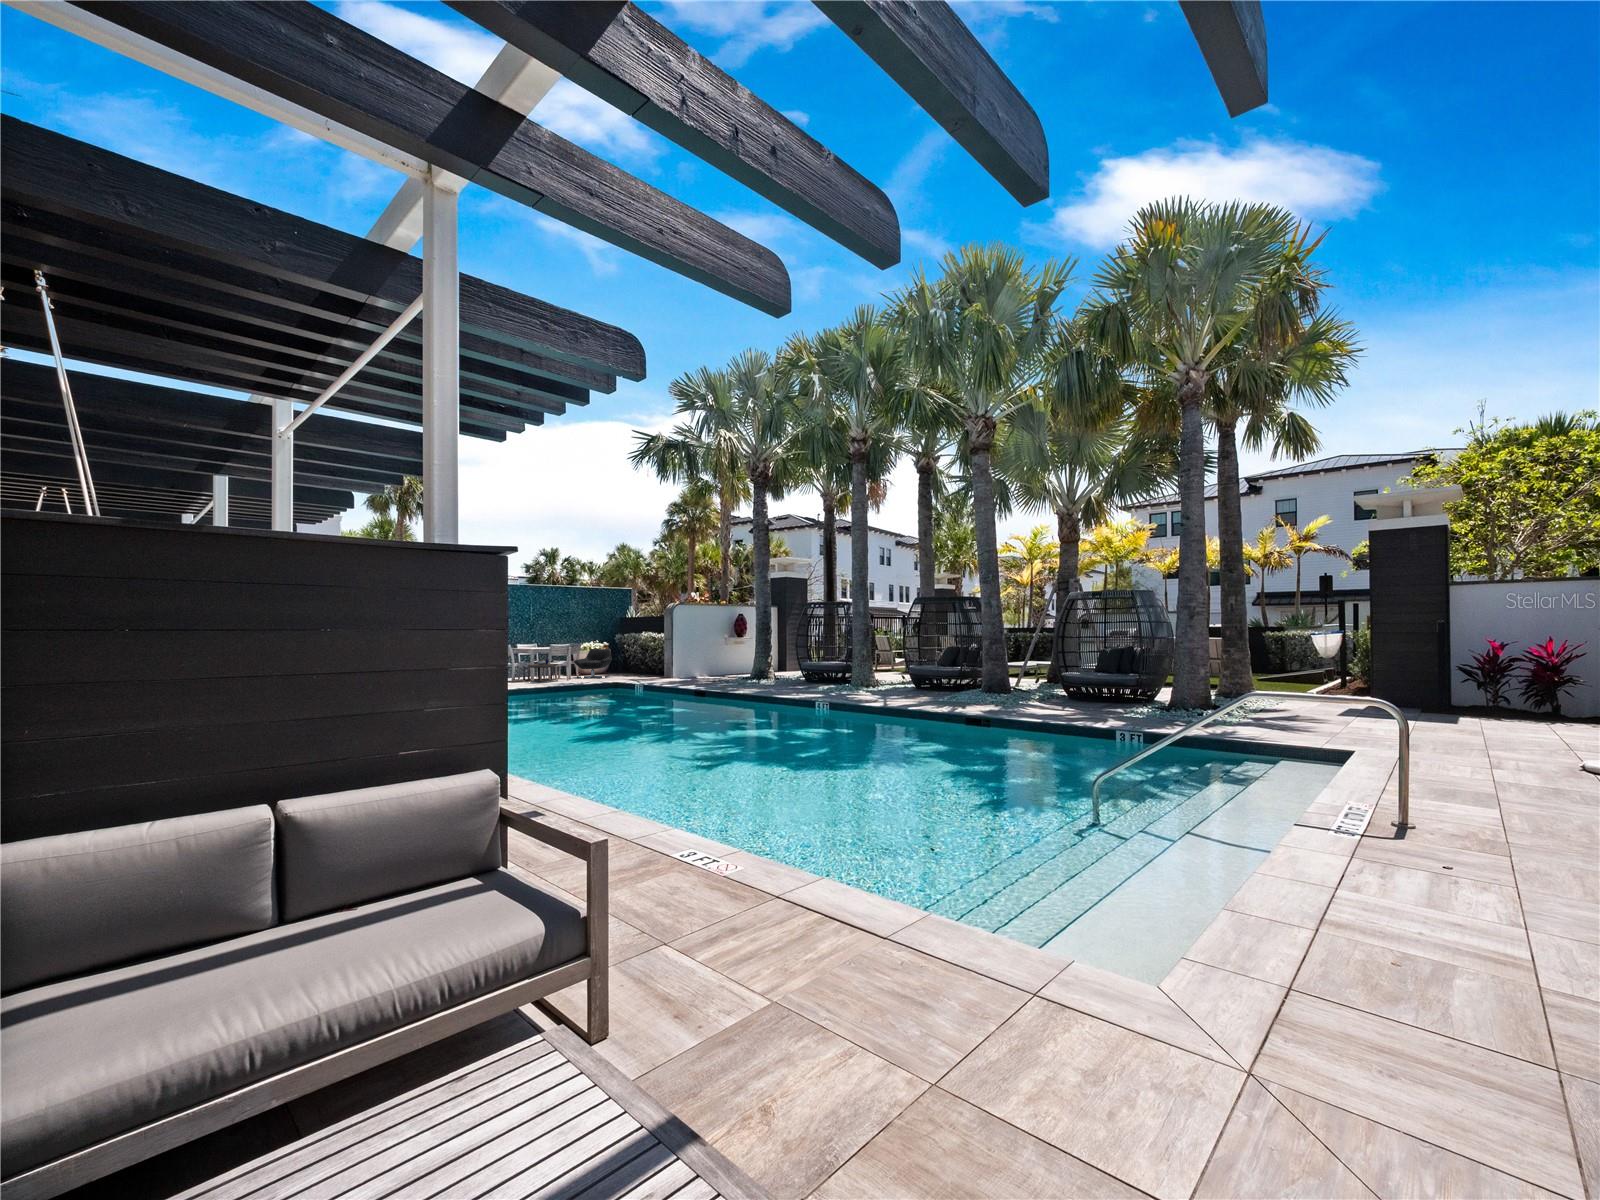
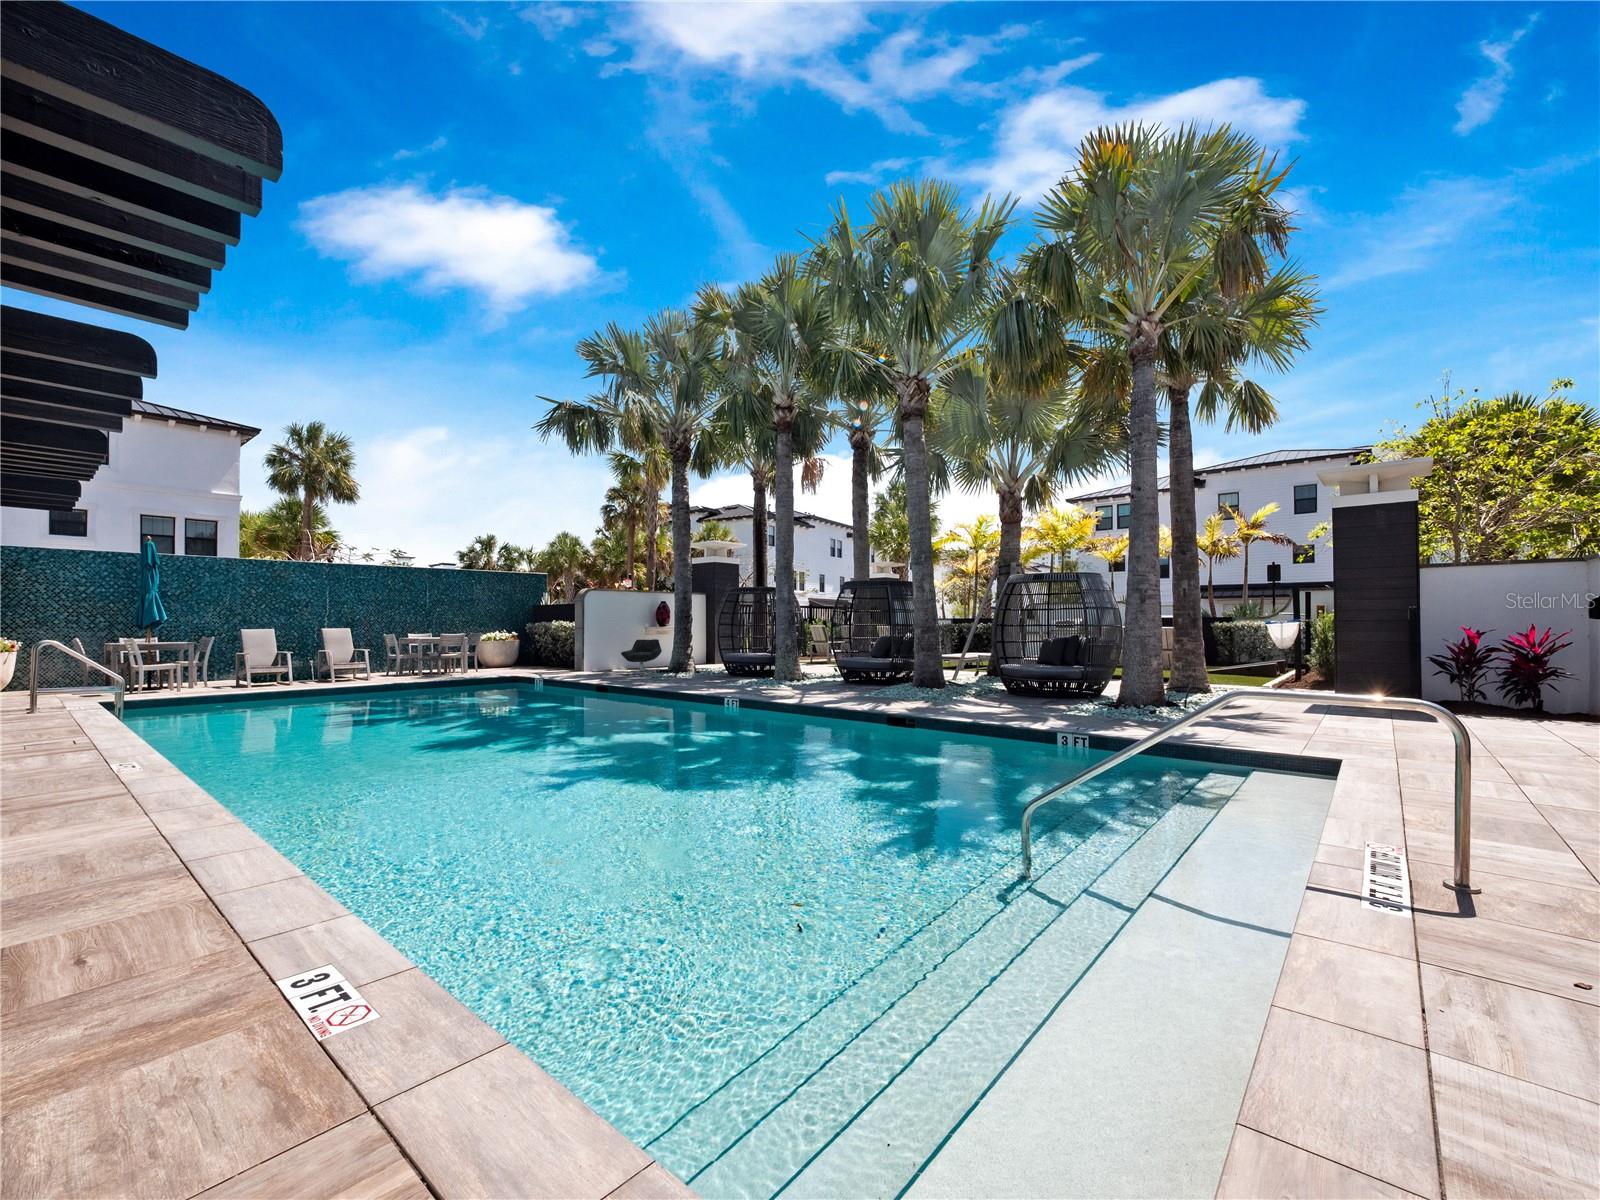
lounge chair: present [574,649,612,678] -> present [621,639,662,673]

